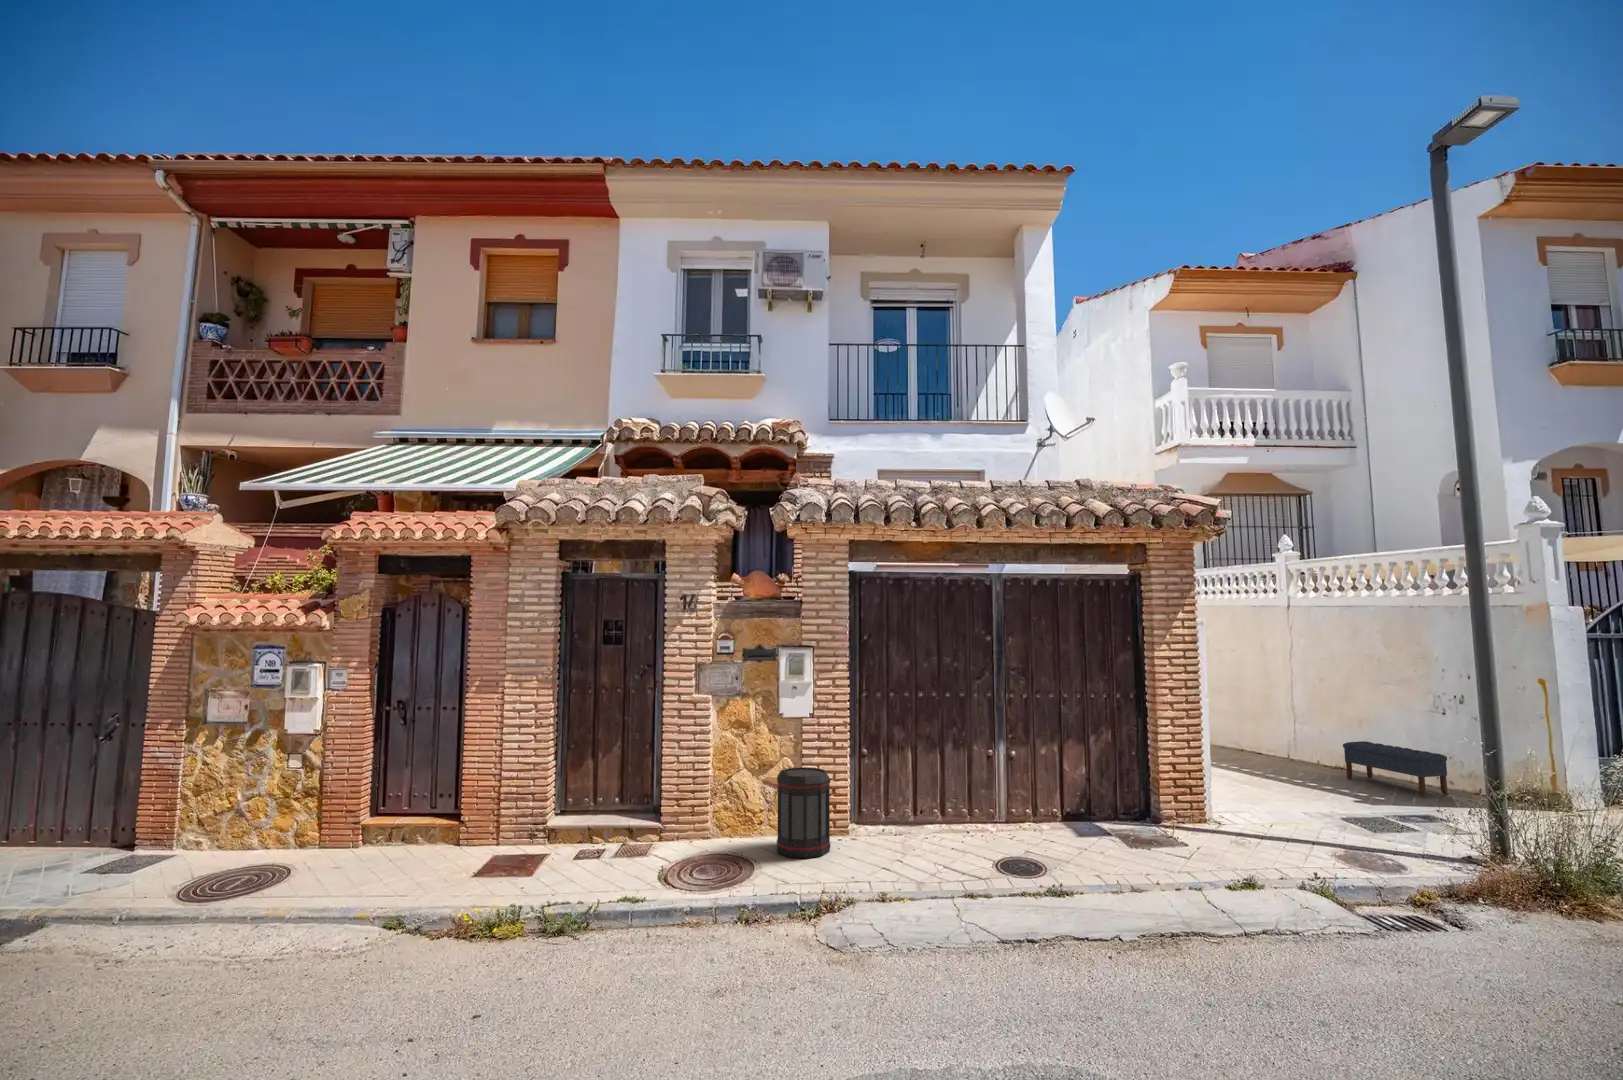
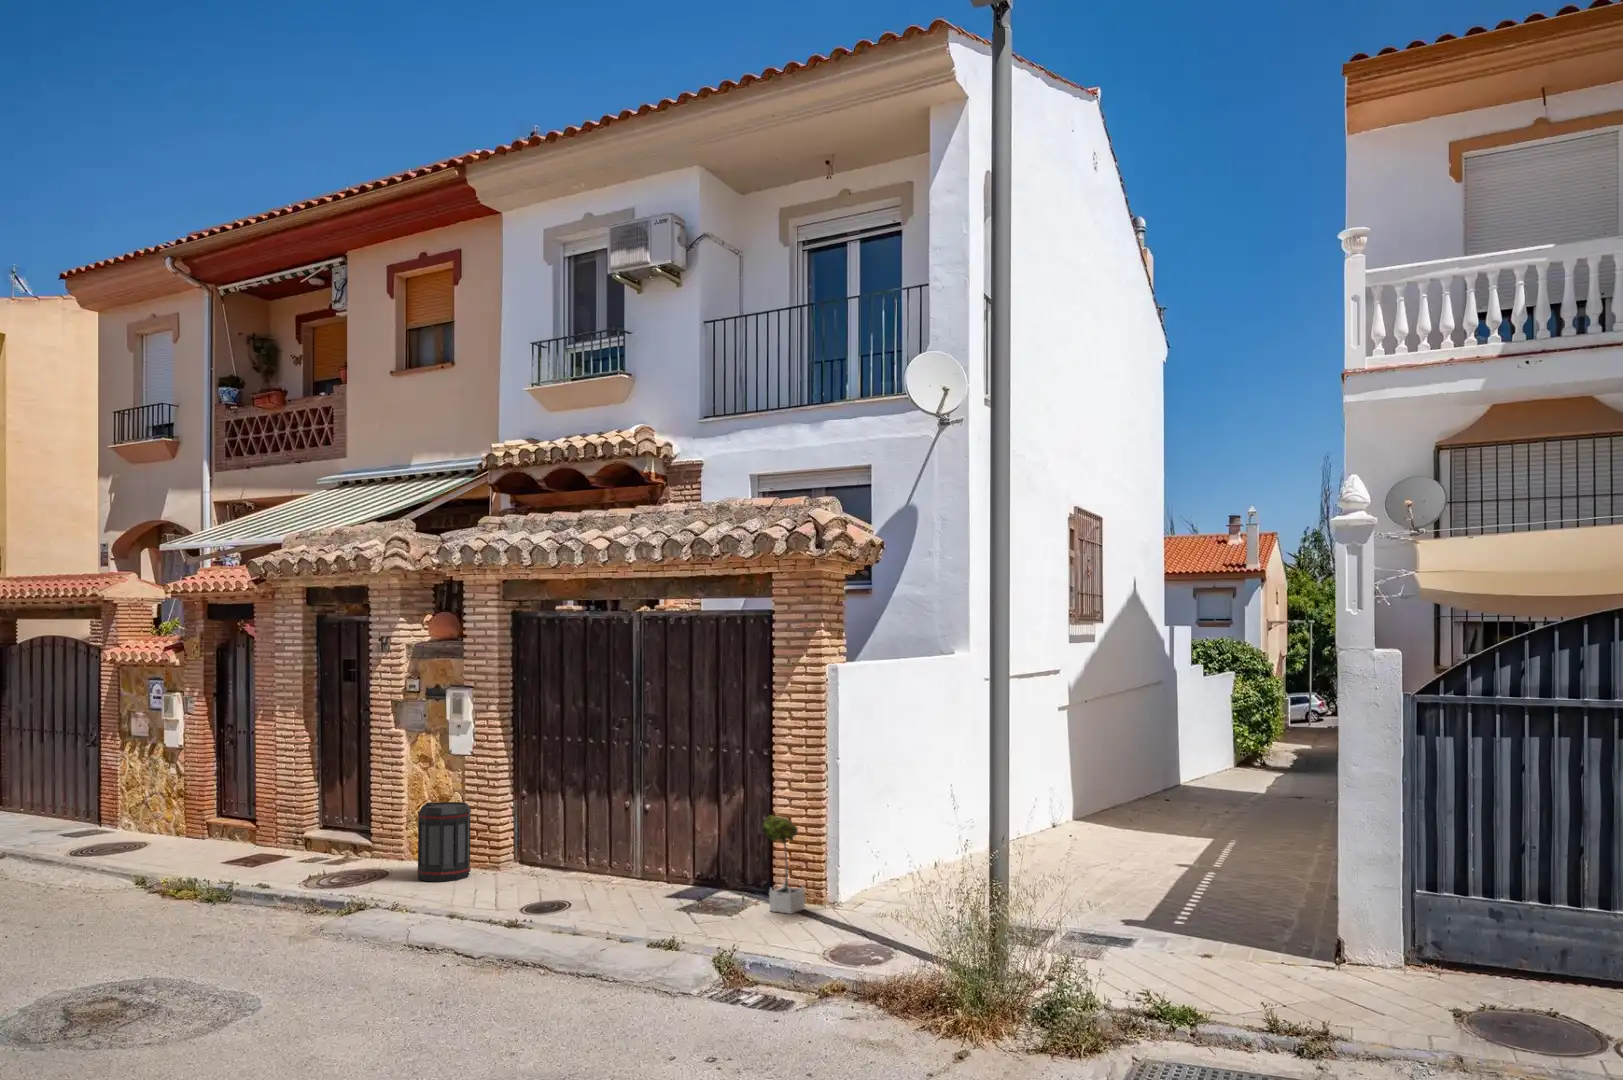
bench: present [1343,741,1448,797] -> none [1210,842,1266,922]
potted tree: none [1168,750,1212,837] -> present [763,815,805,914]

